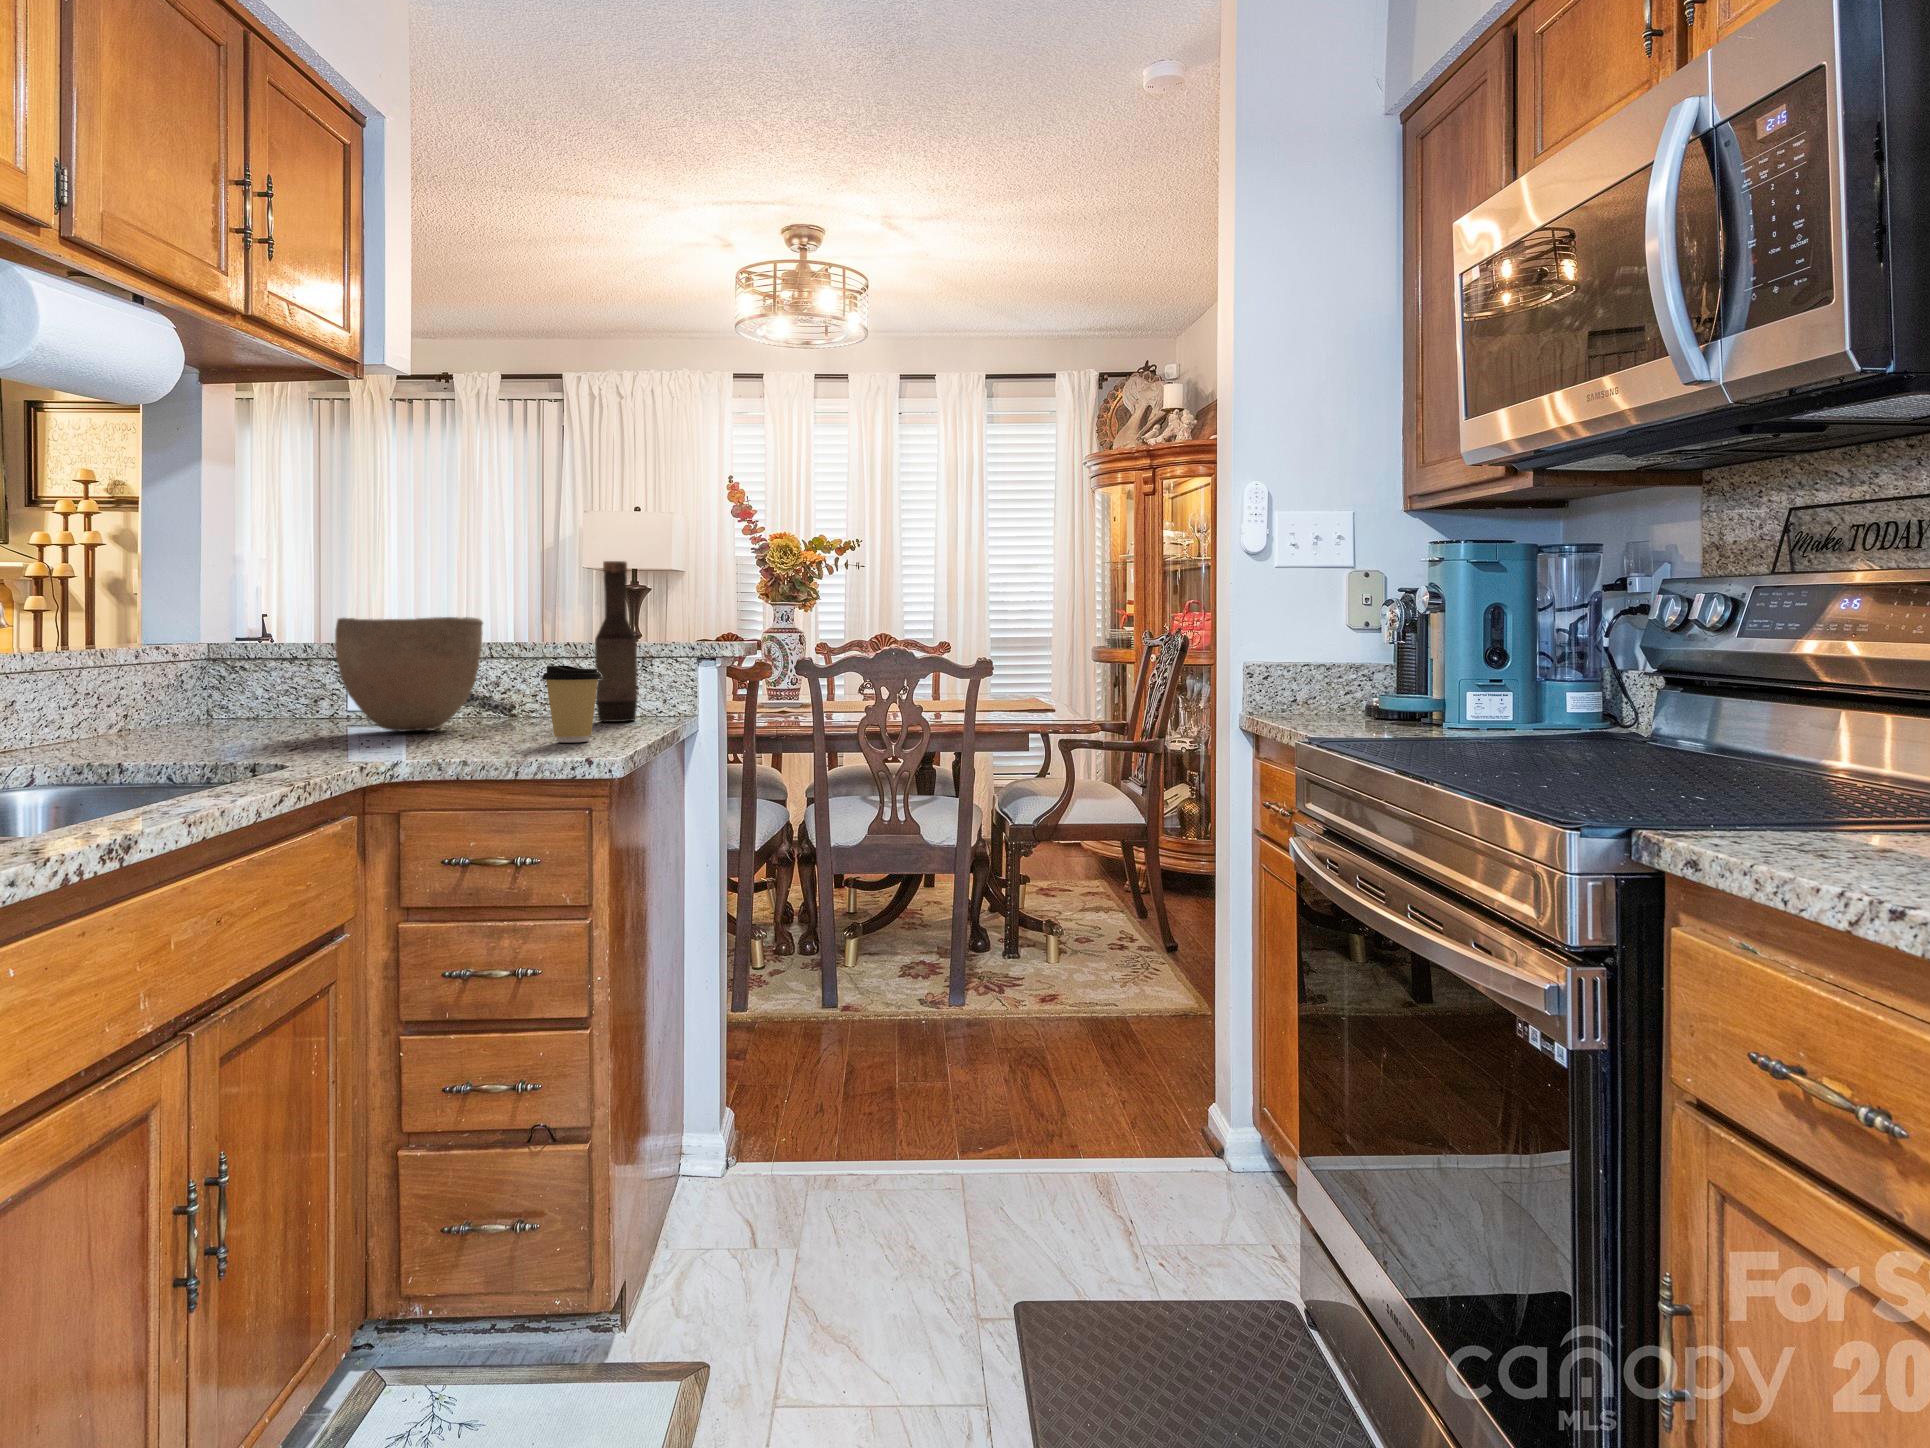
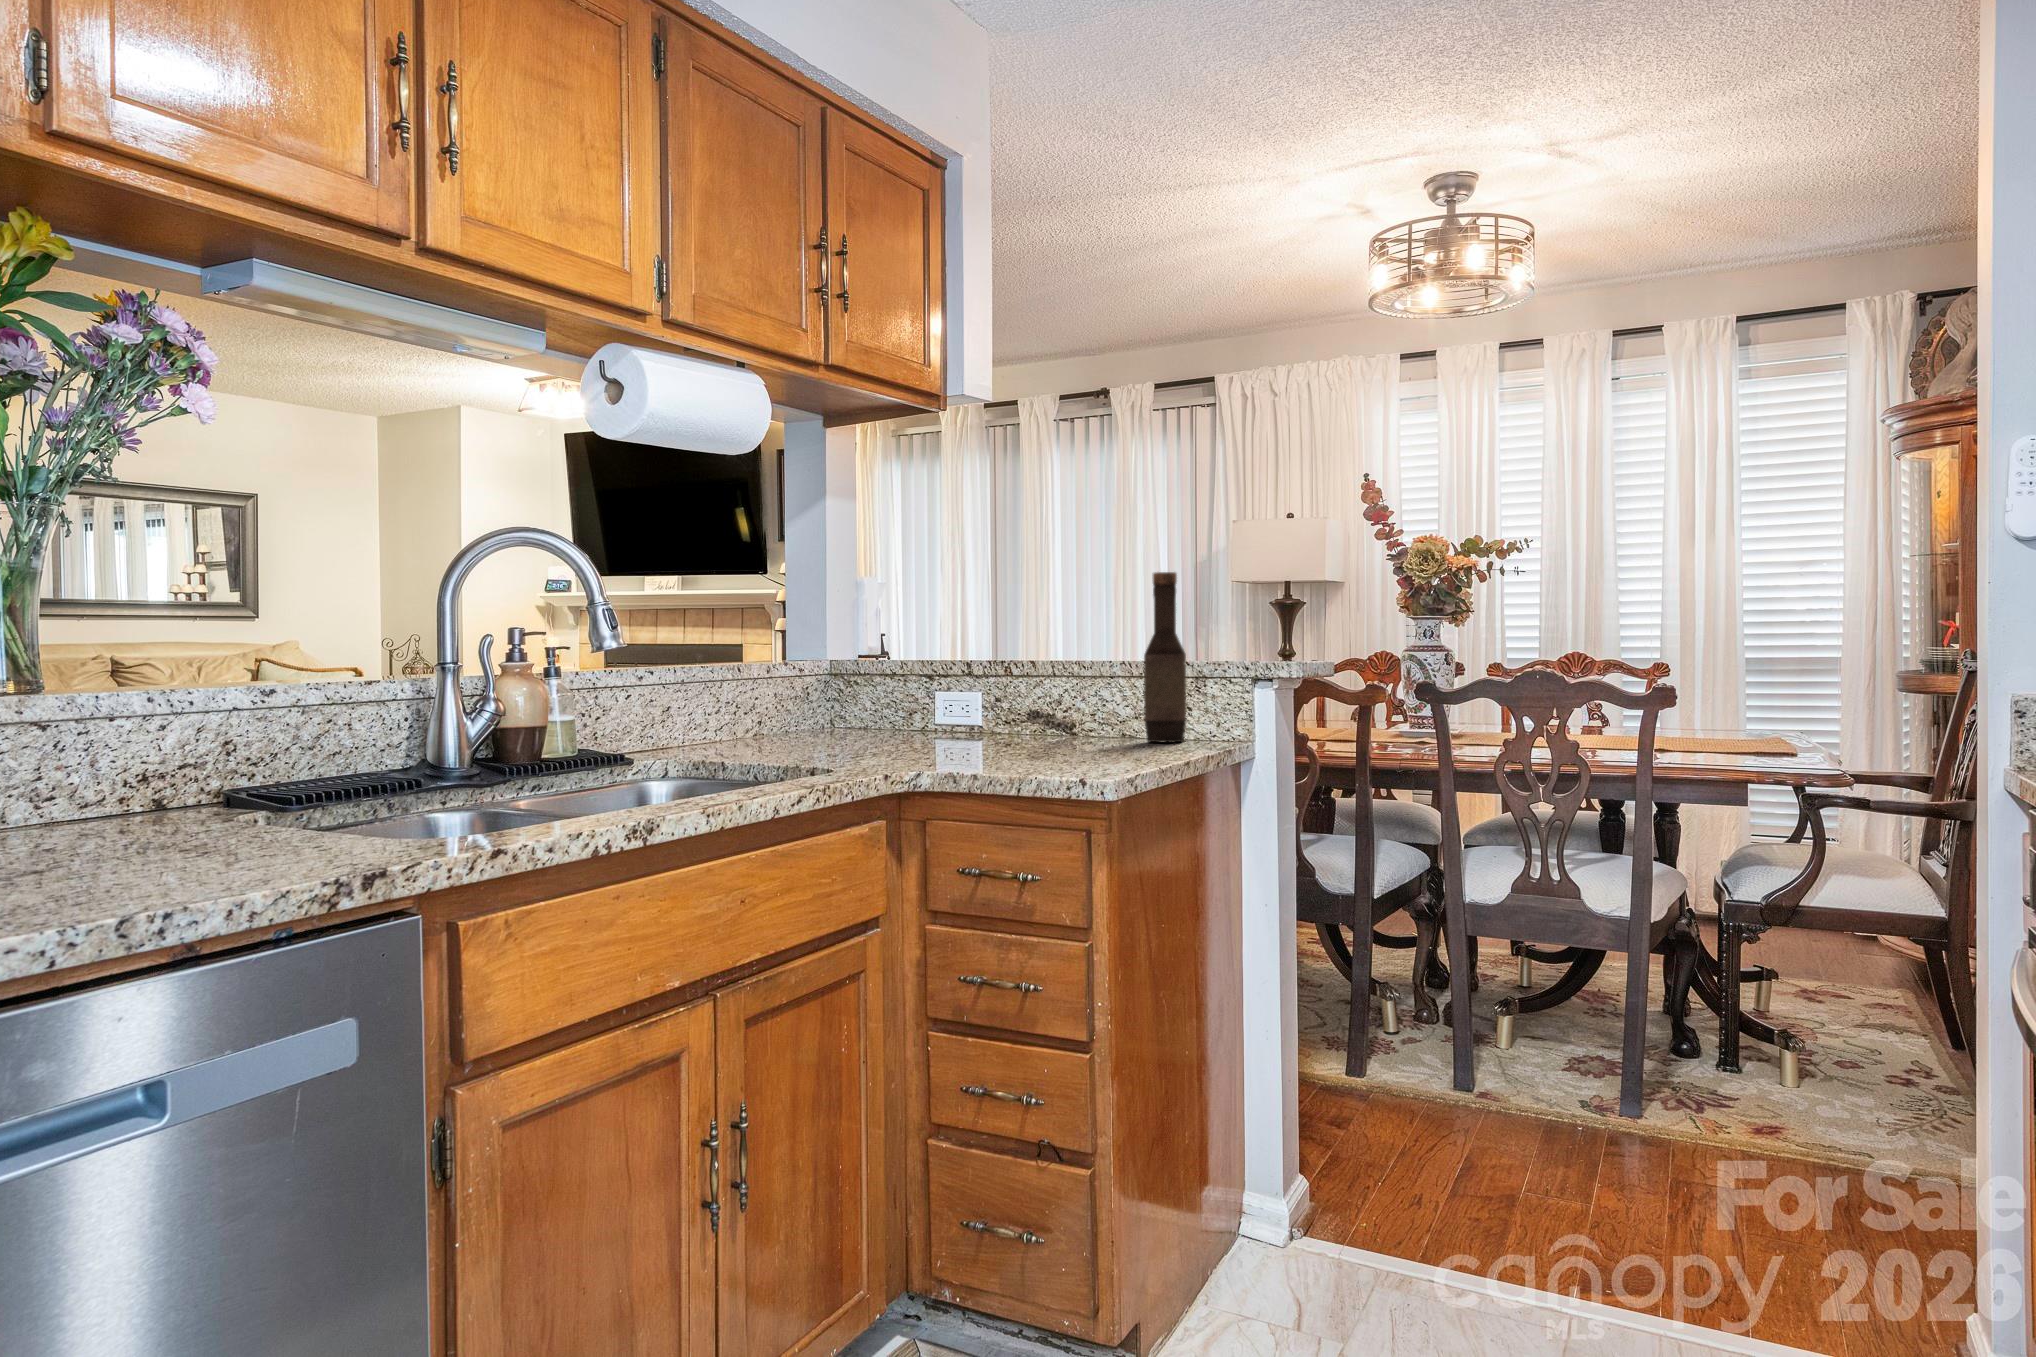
bowl: present [335,617,483,732] -> none [908,634,1036,745]
coffee cup: present [542,665,602,742] -> none [1065,681,1124,760]

